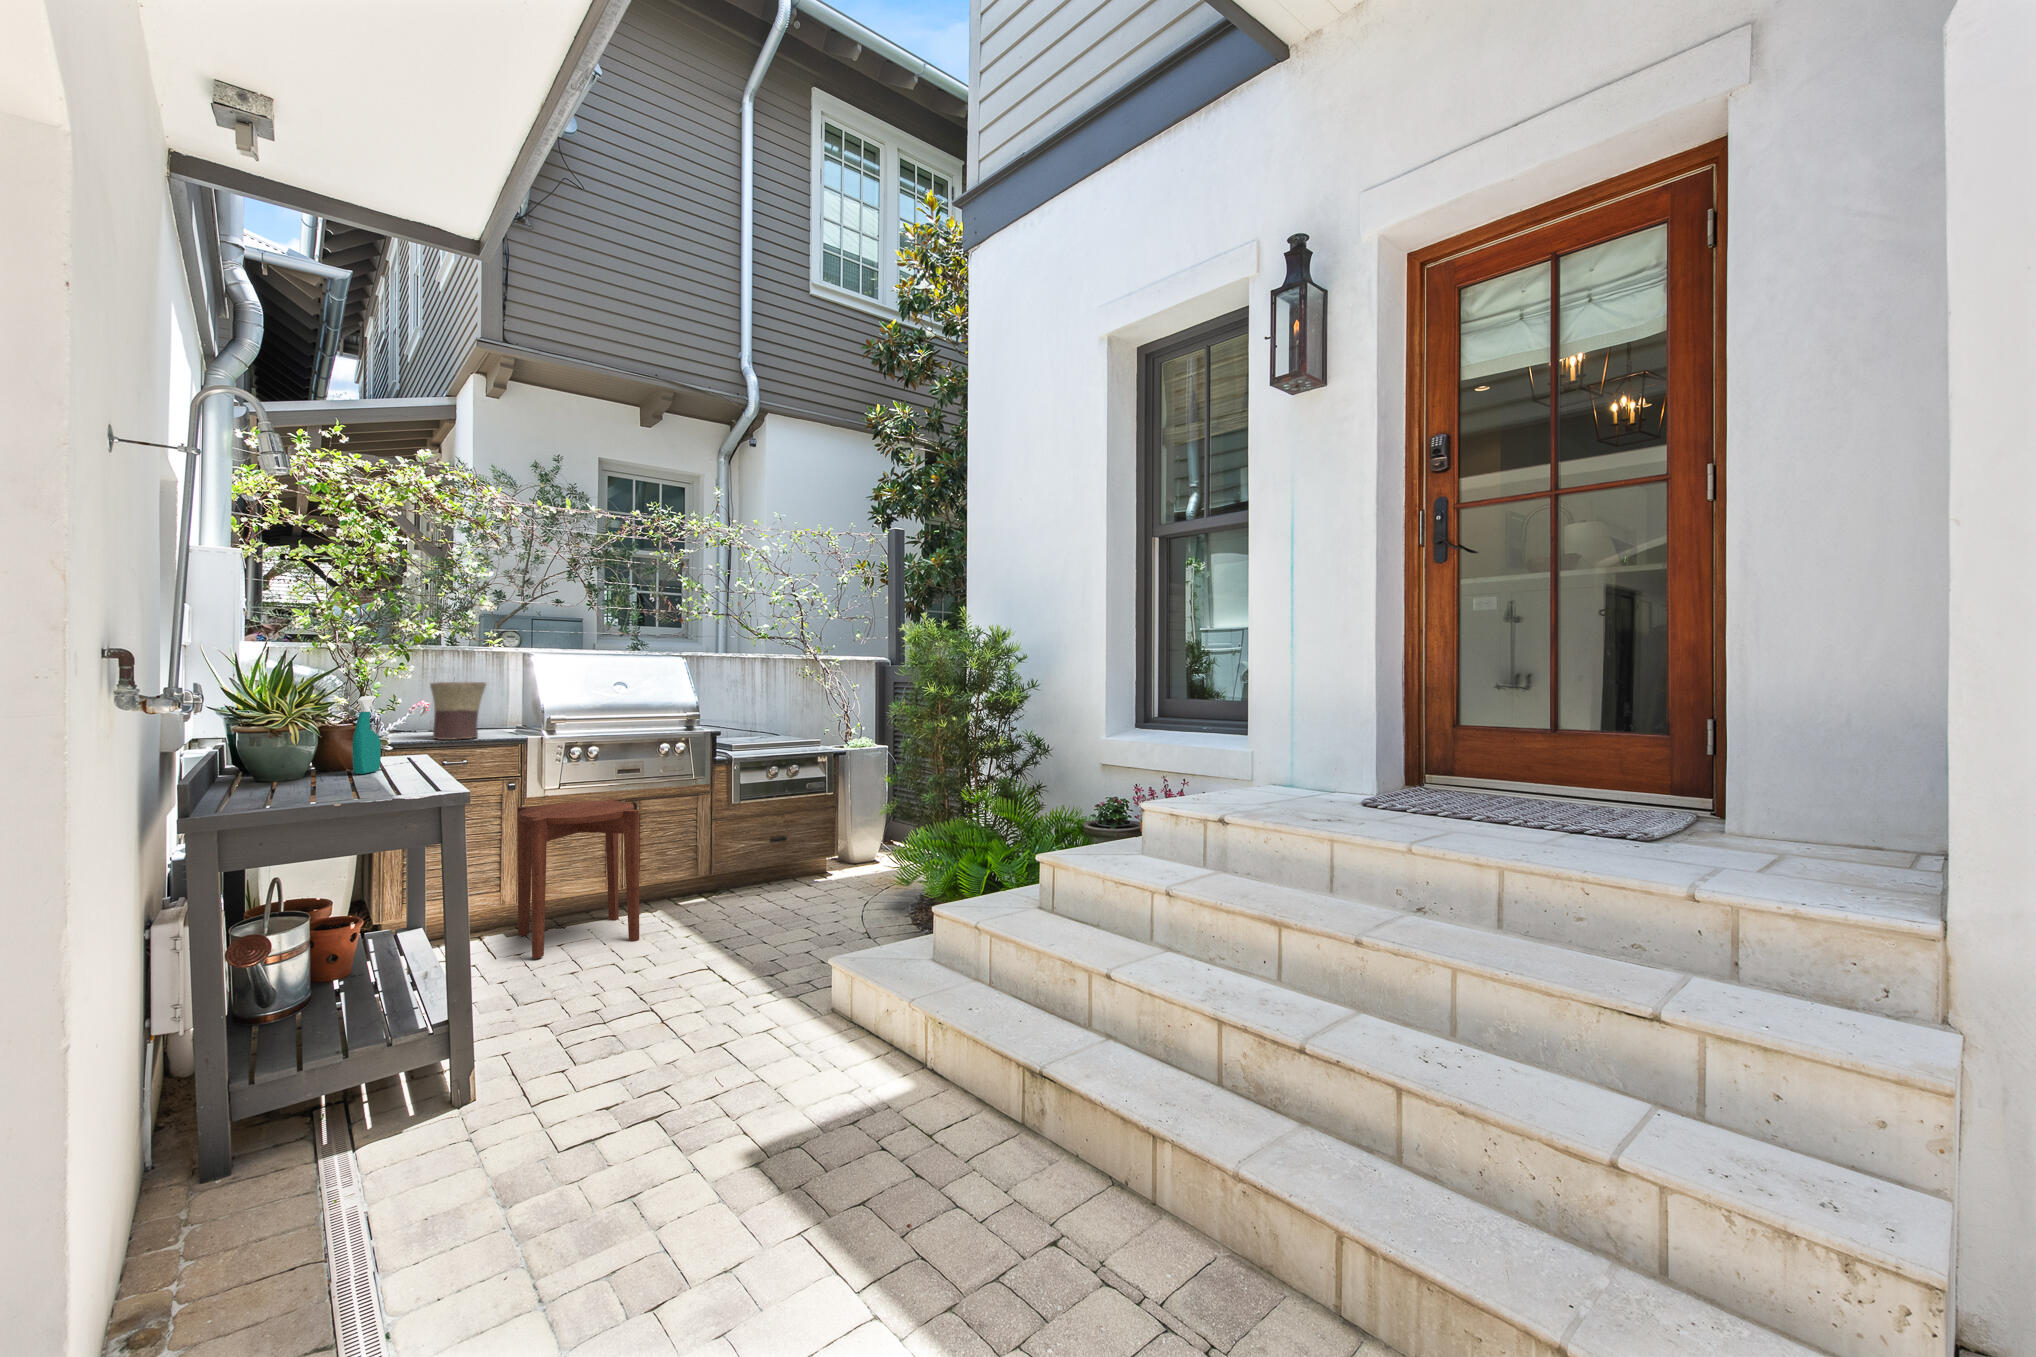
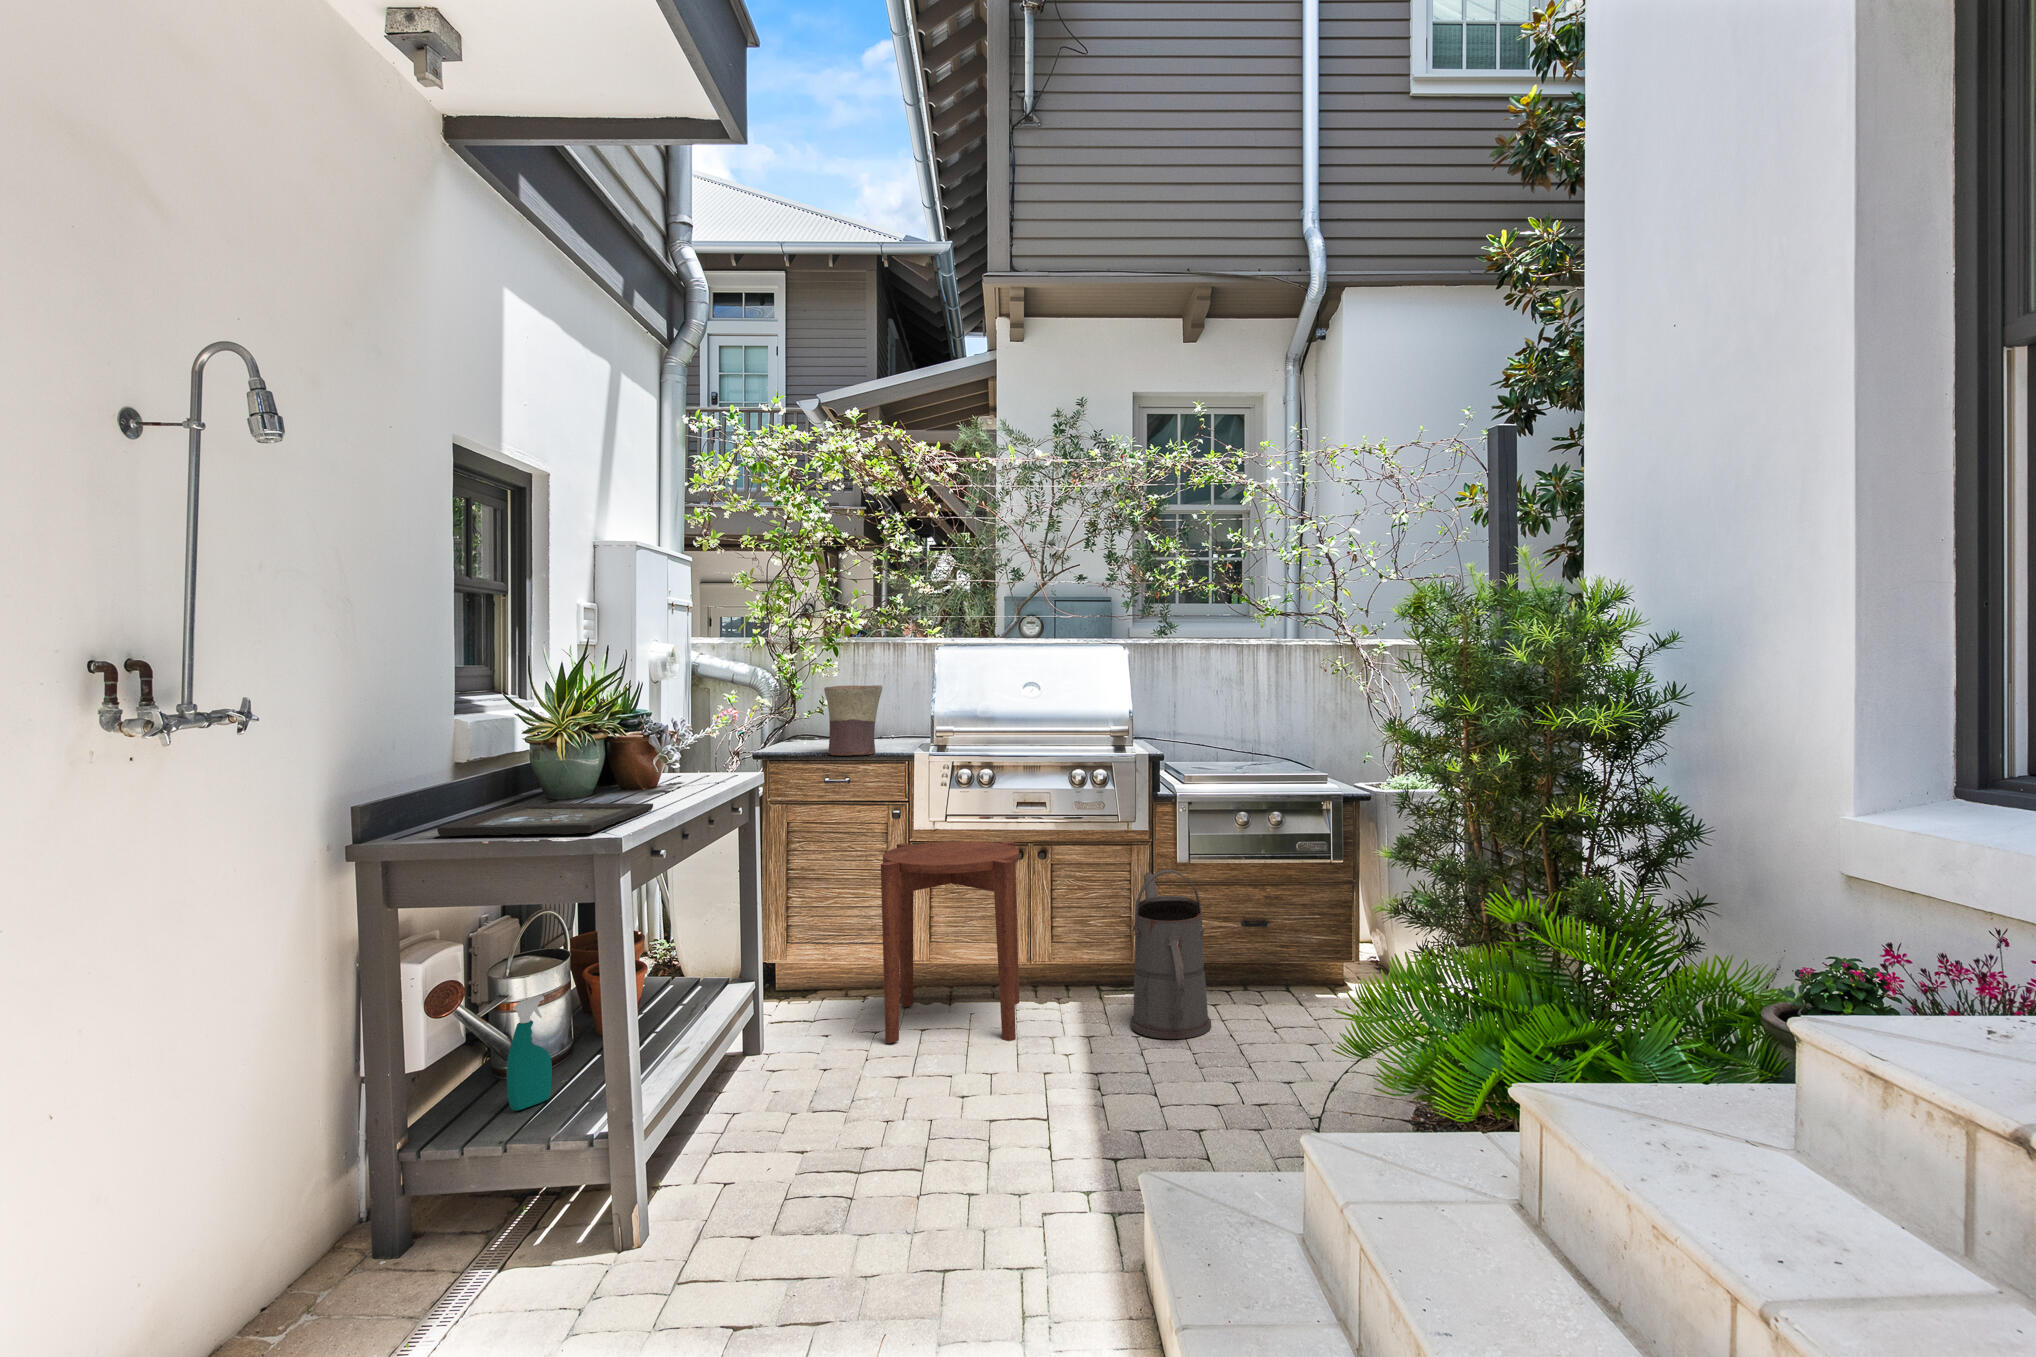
spray bottle: present [352,696,381,774] -> present [507,996,552,1111]
tray: none [230,775,399,807] -> present [437,803,653,836]
watering can: none [709,808,775,922] -> present [1130,869,1211,1039]

